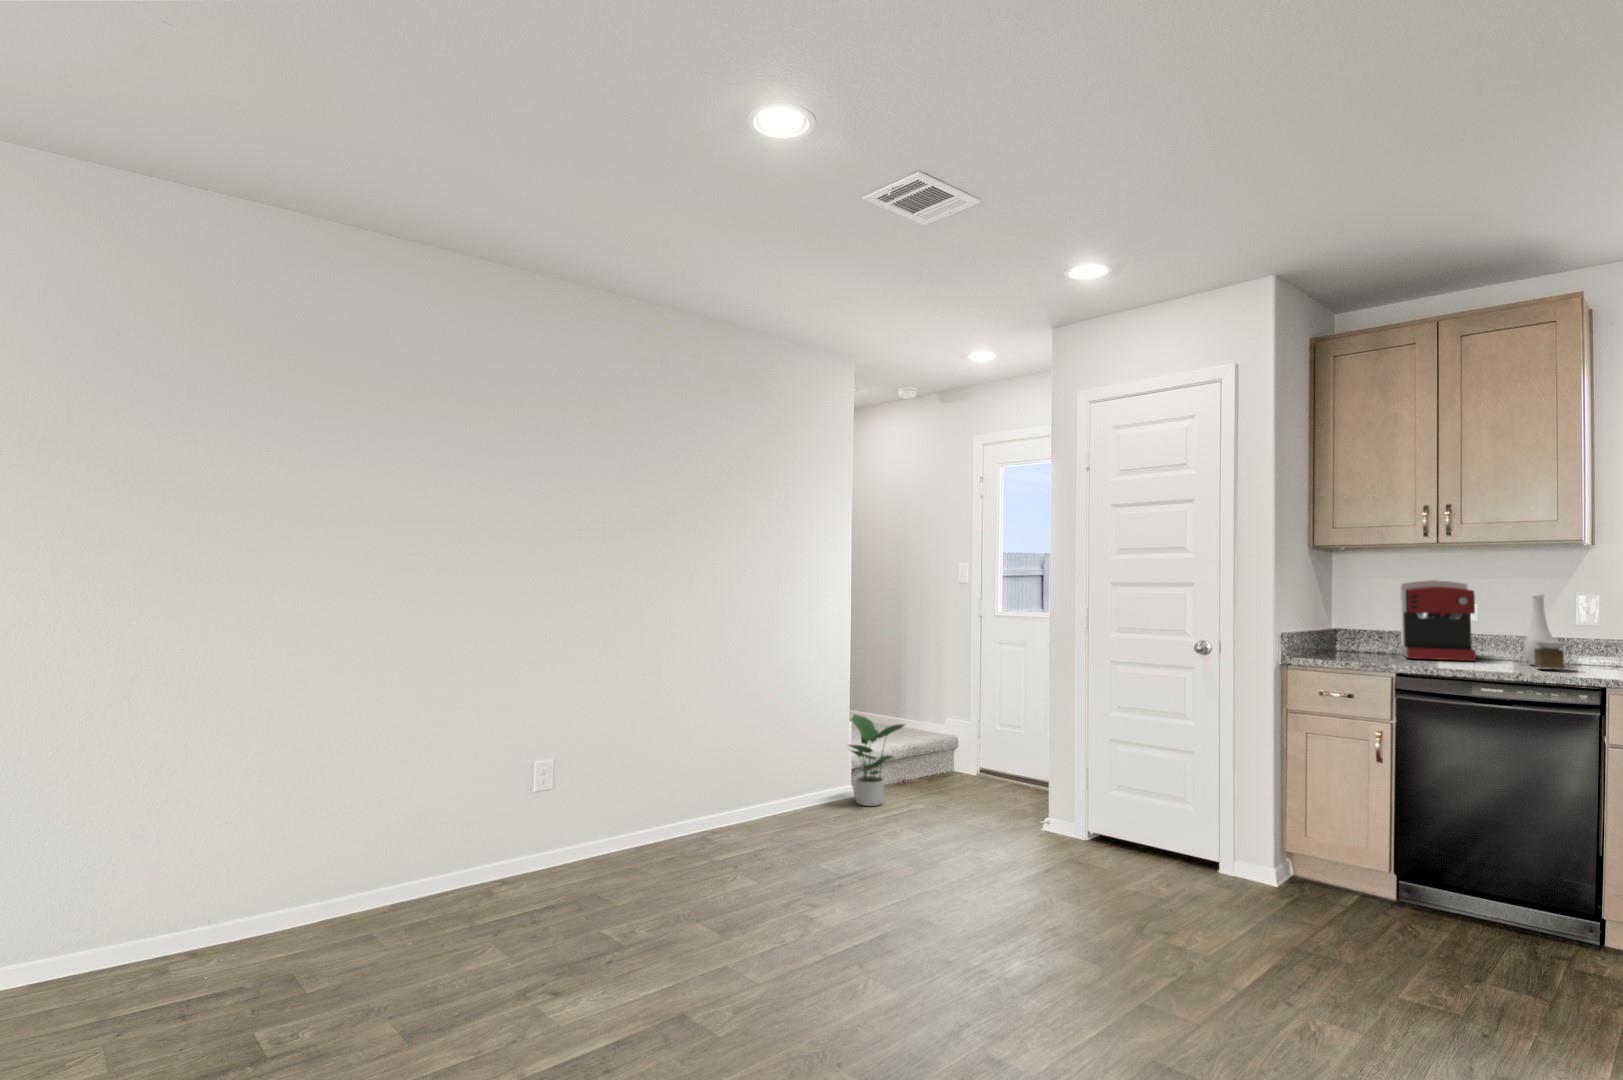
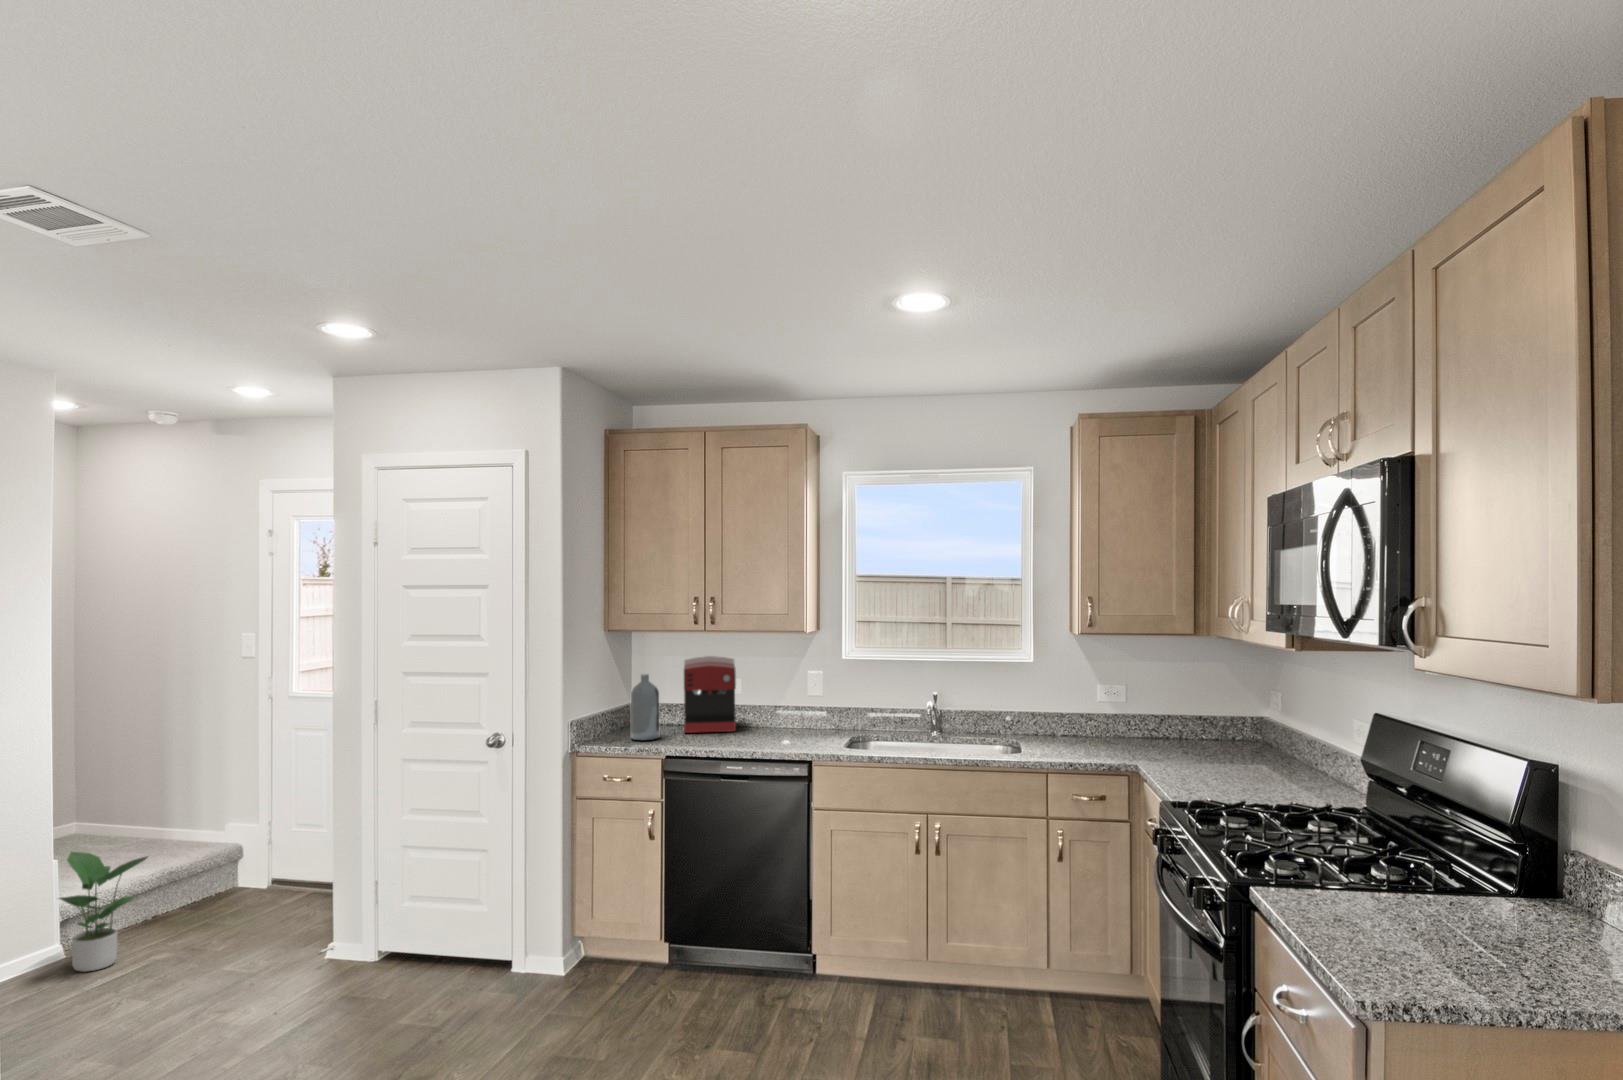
bottle: none [1342,593,1378,661] -> present [631,674,660,740]
vase: present [1524,594,1566,669] -> none [769,671,795,739]

